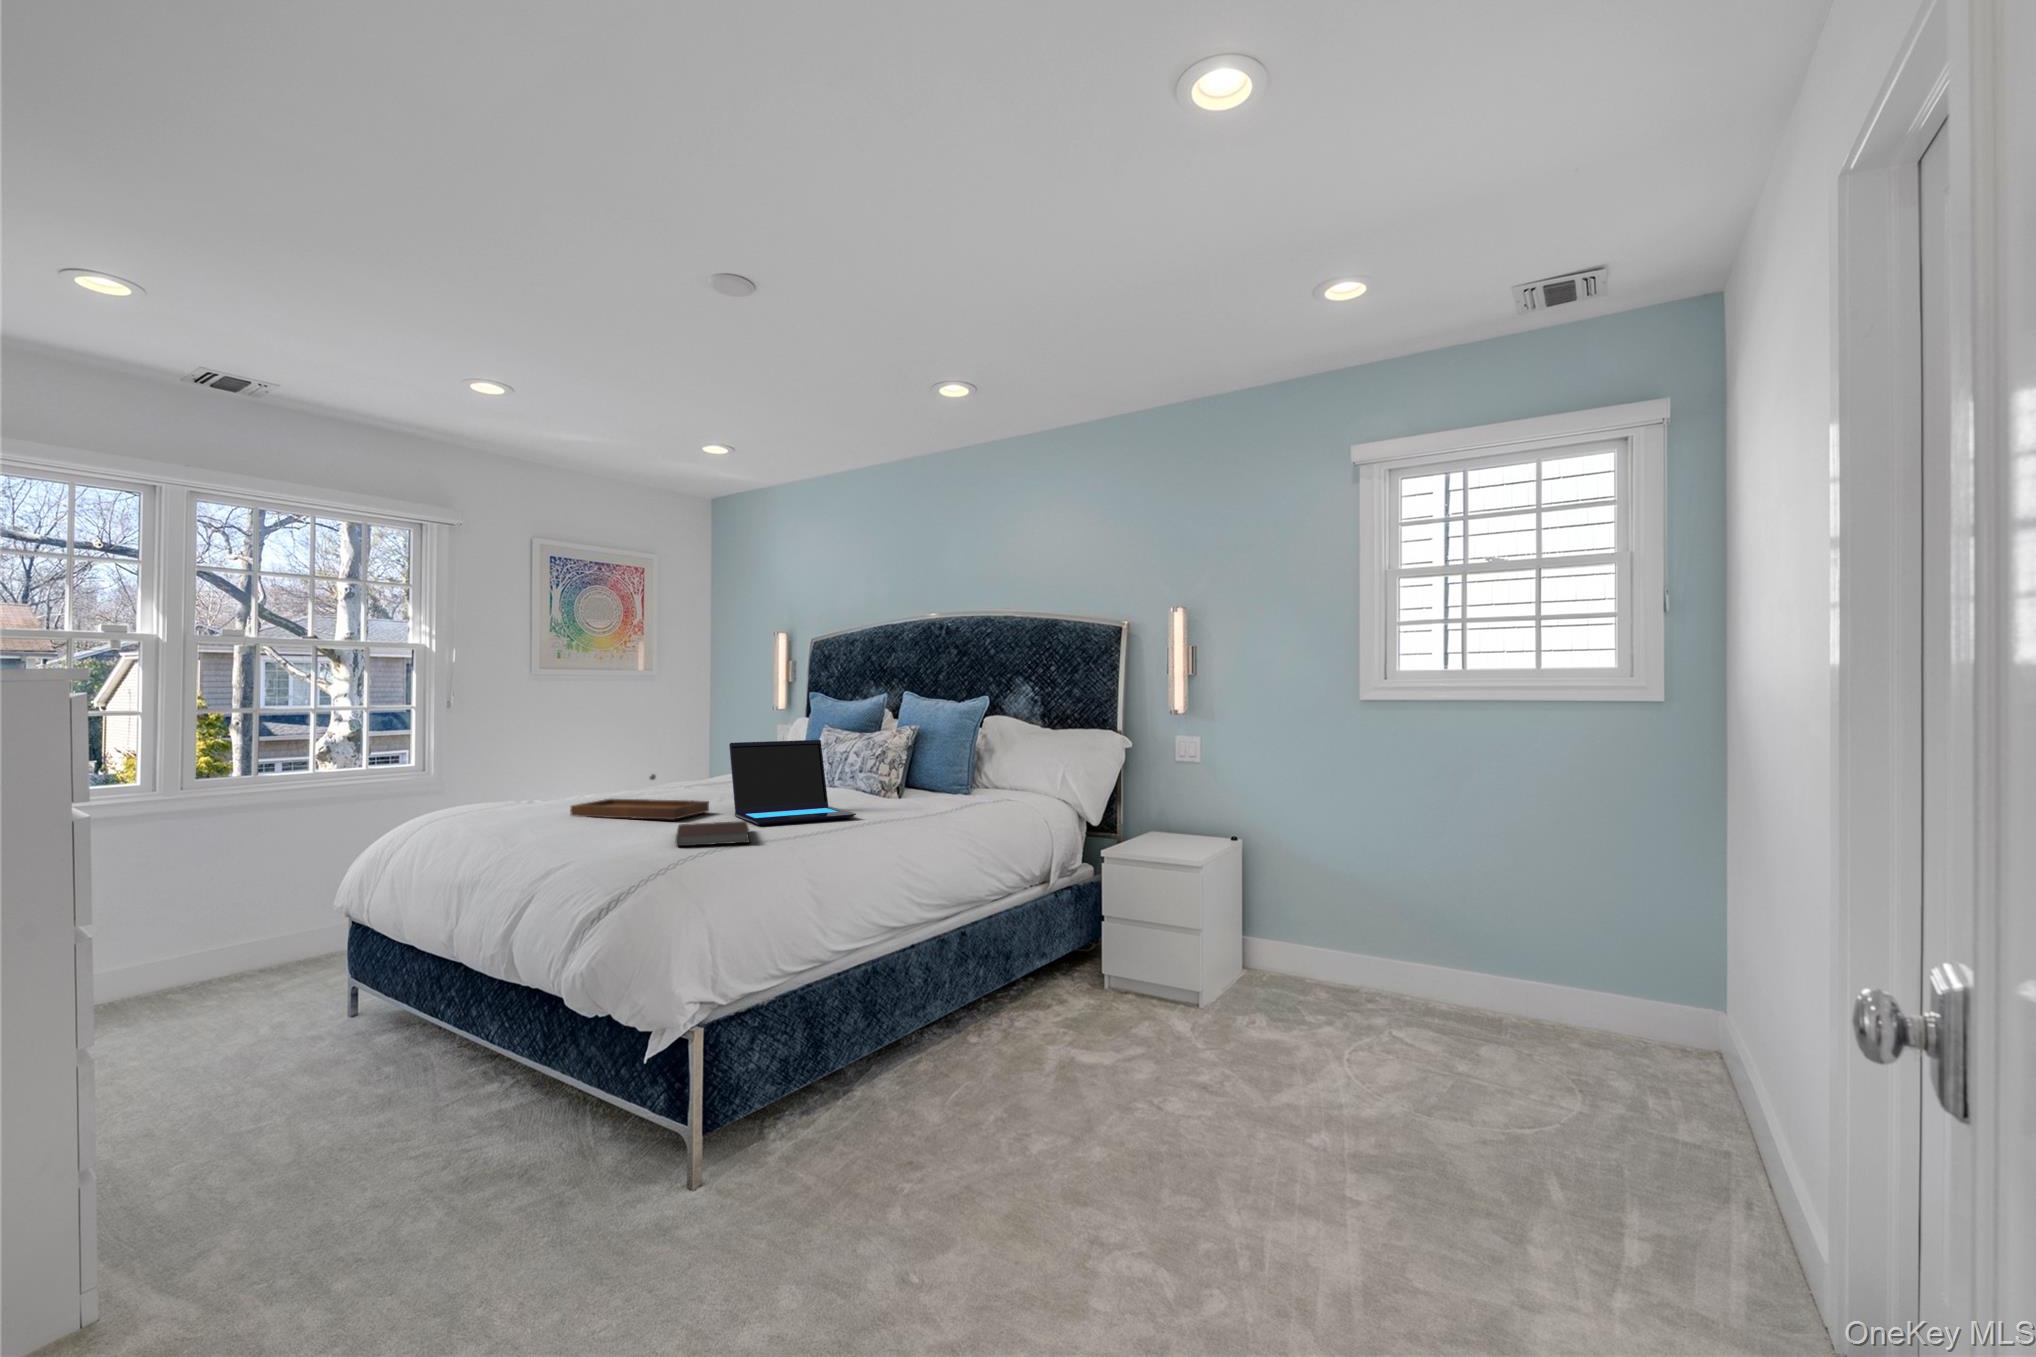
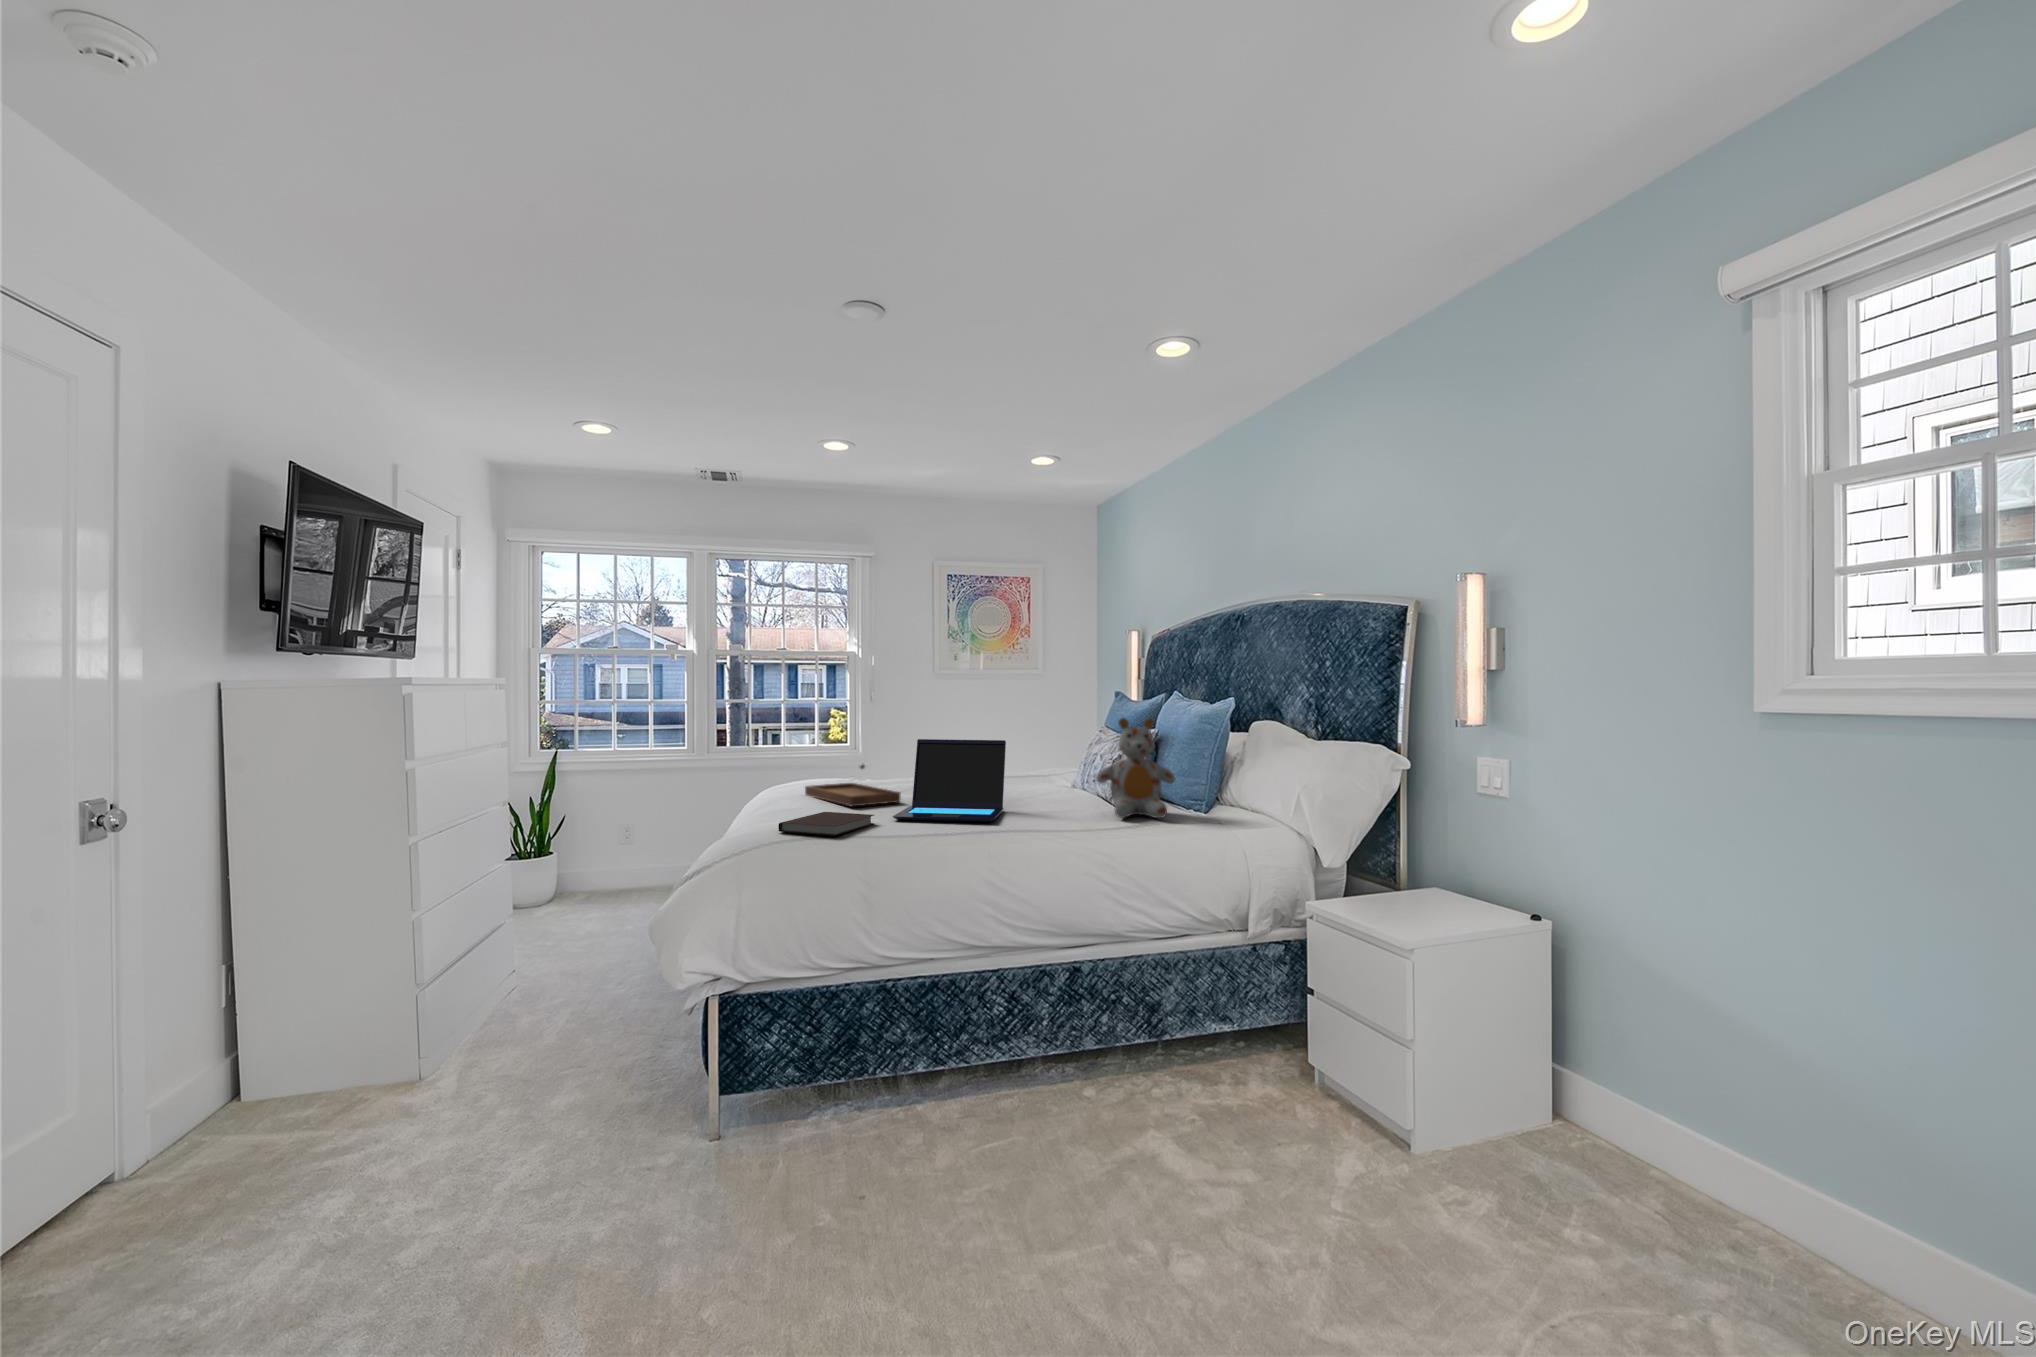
stuffed bear: none [908,713,980,804] -> present [1096,718,1175,819]

